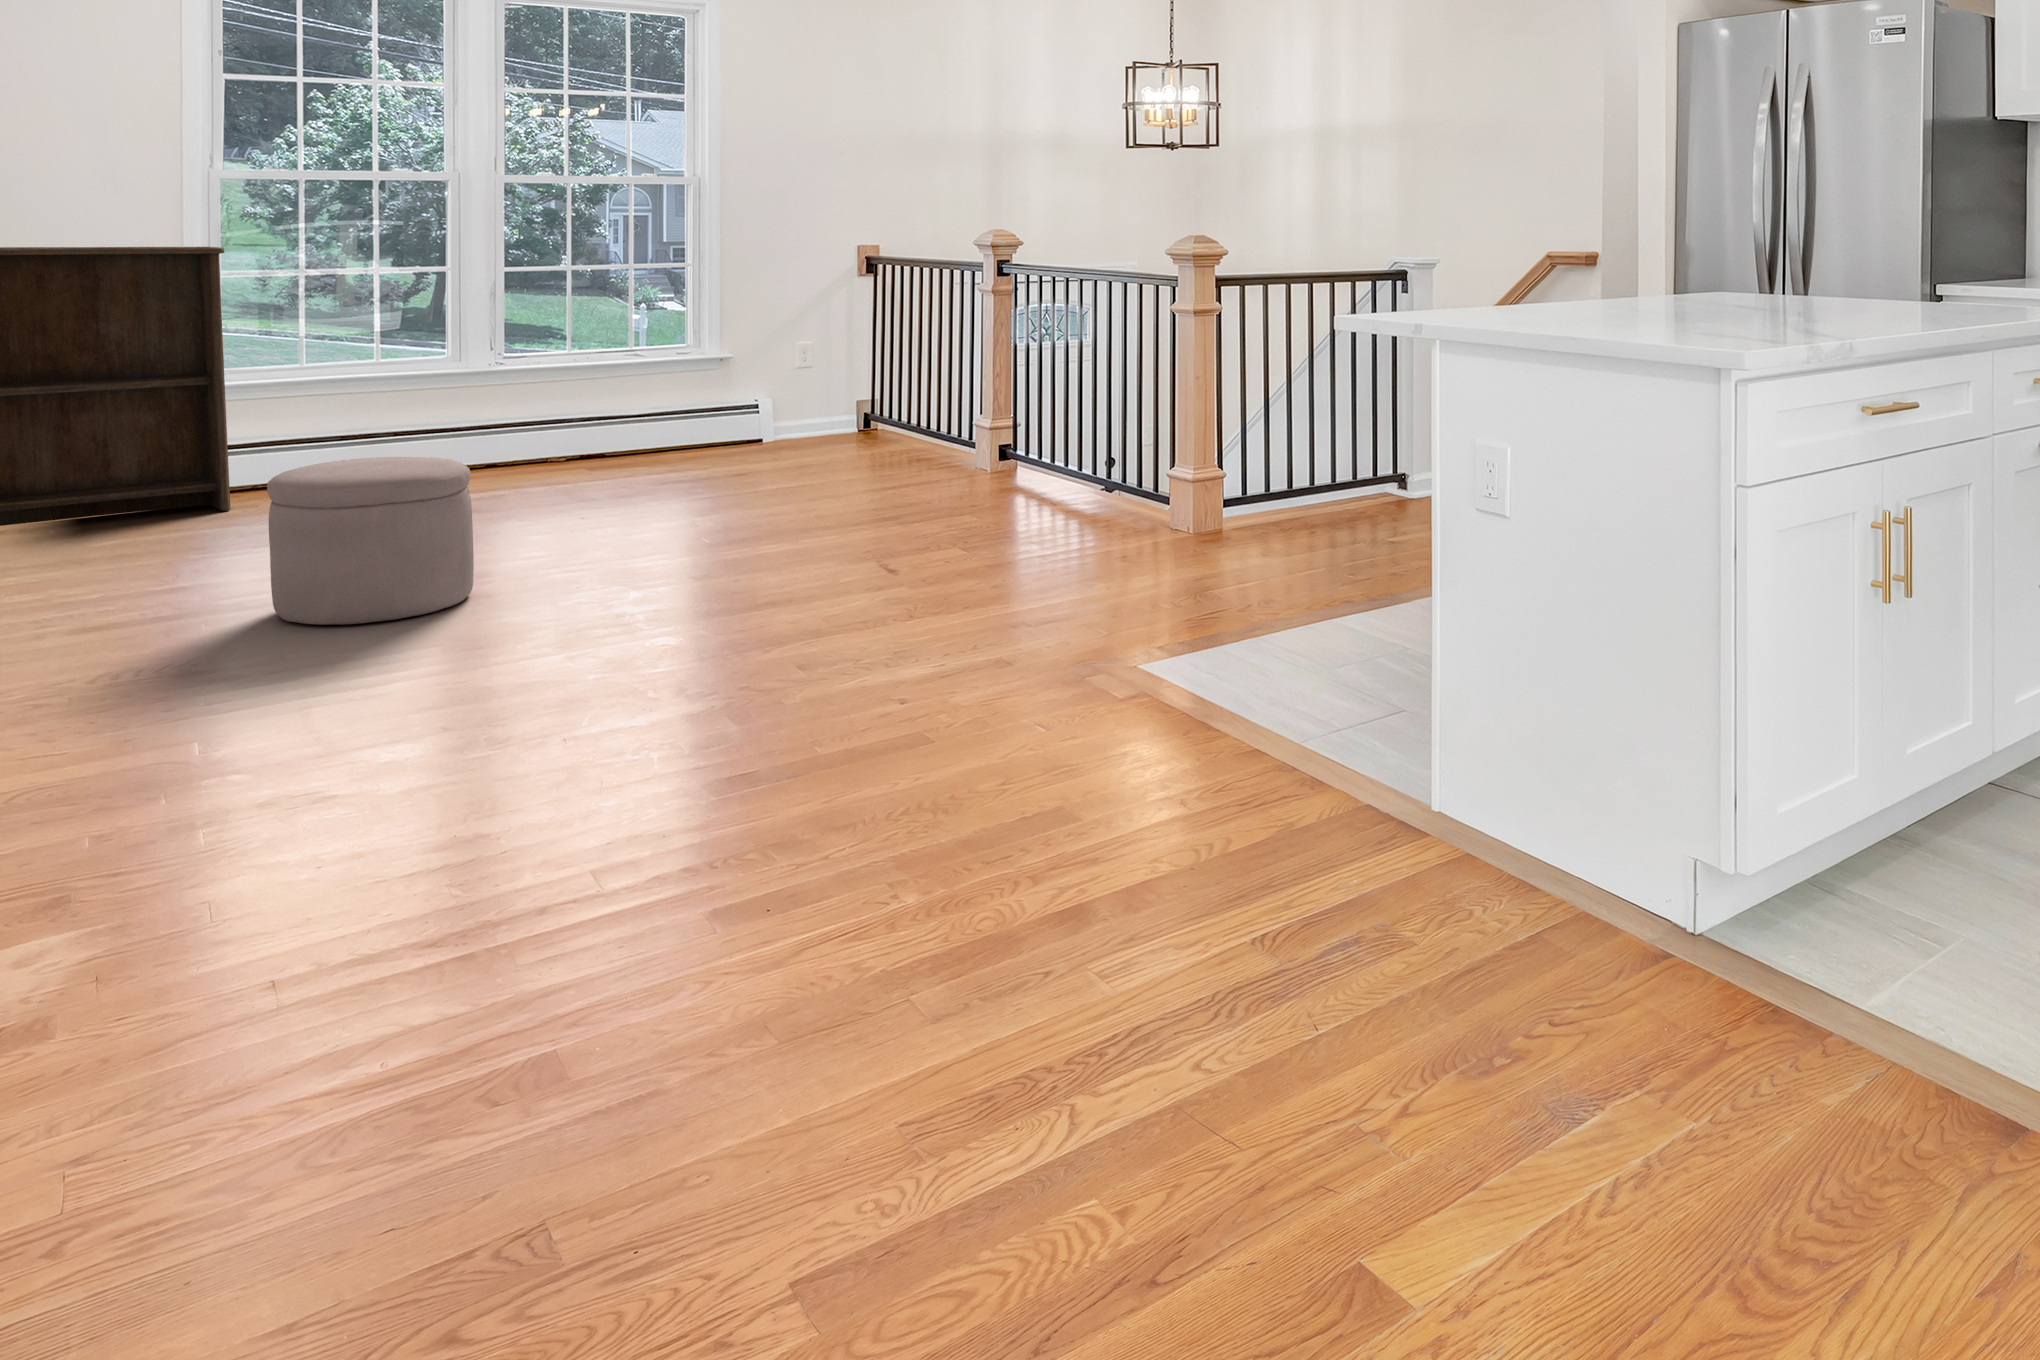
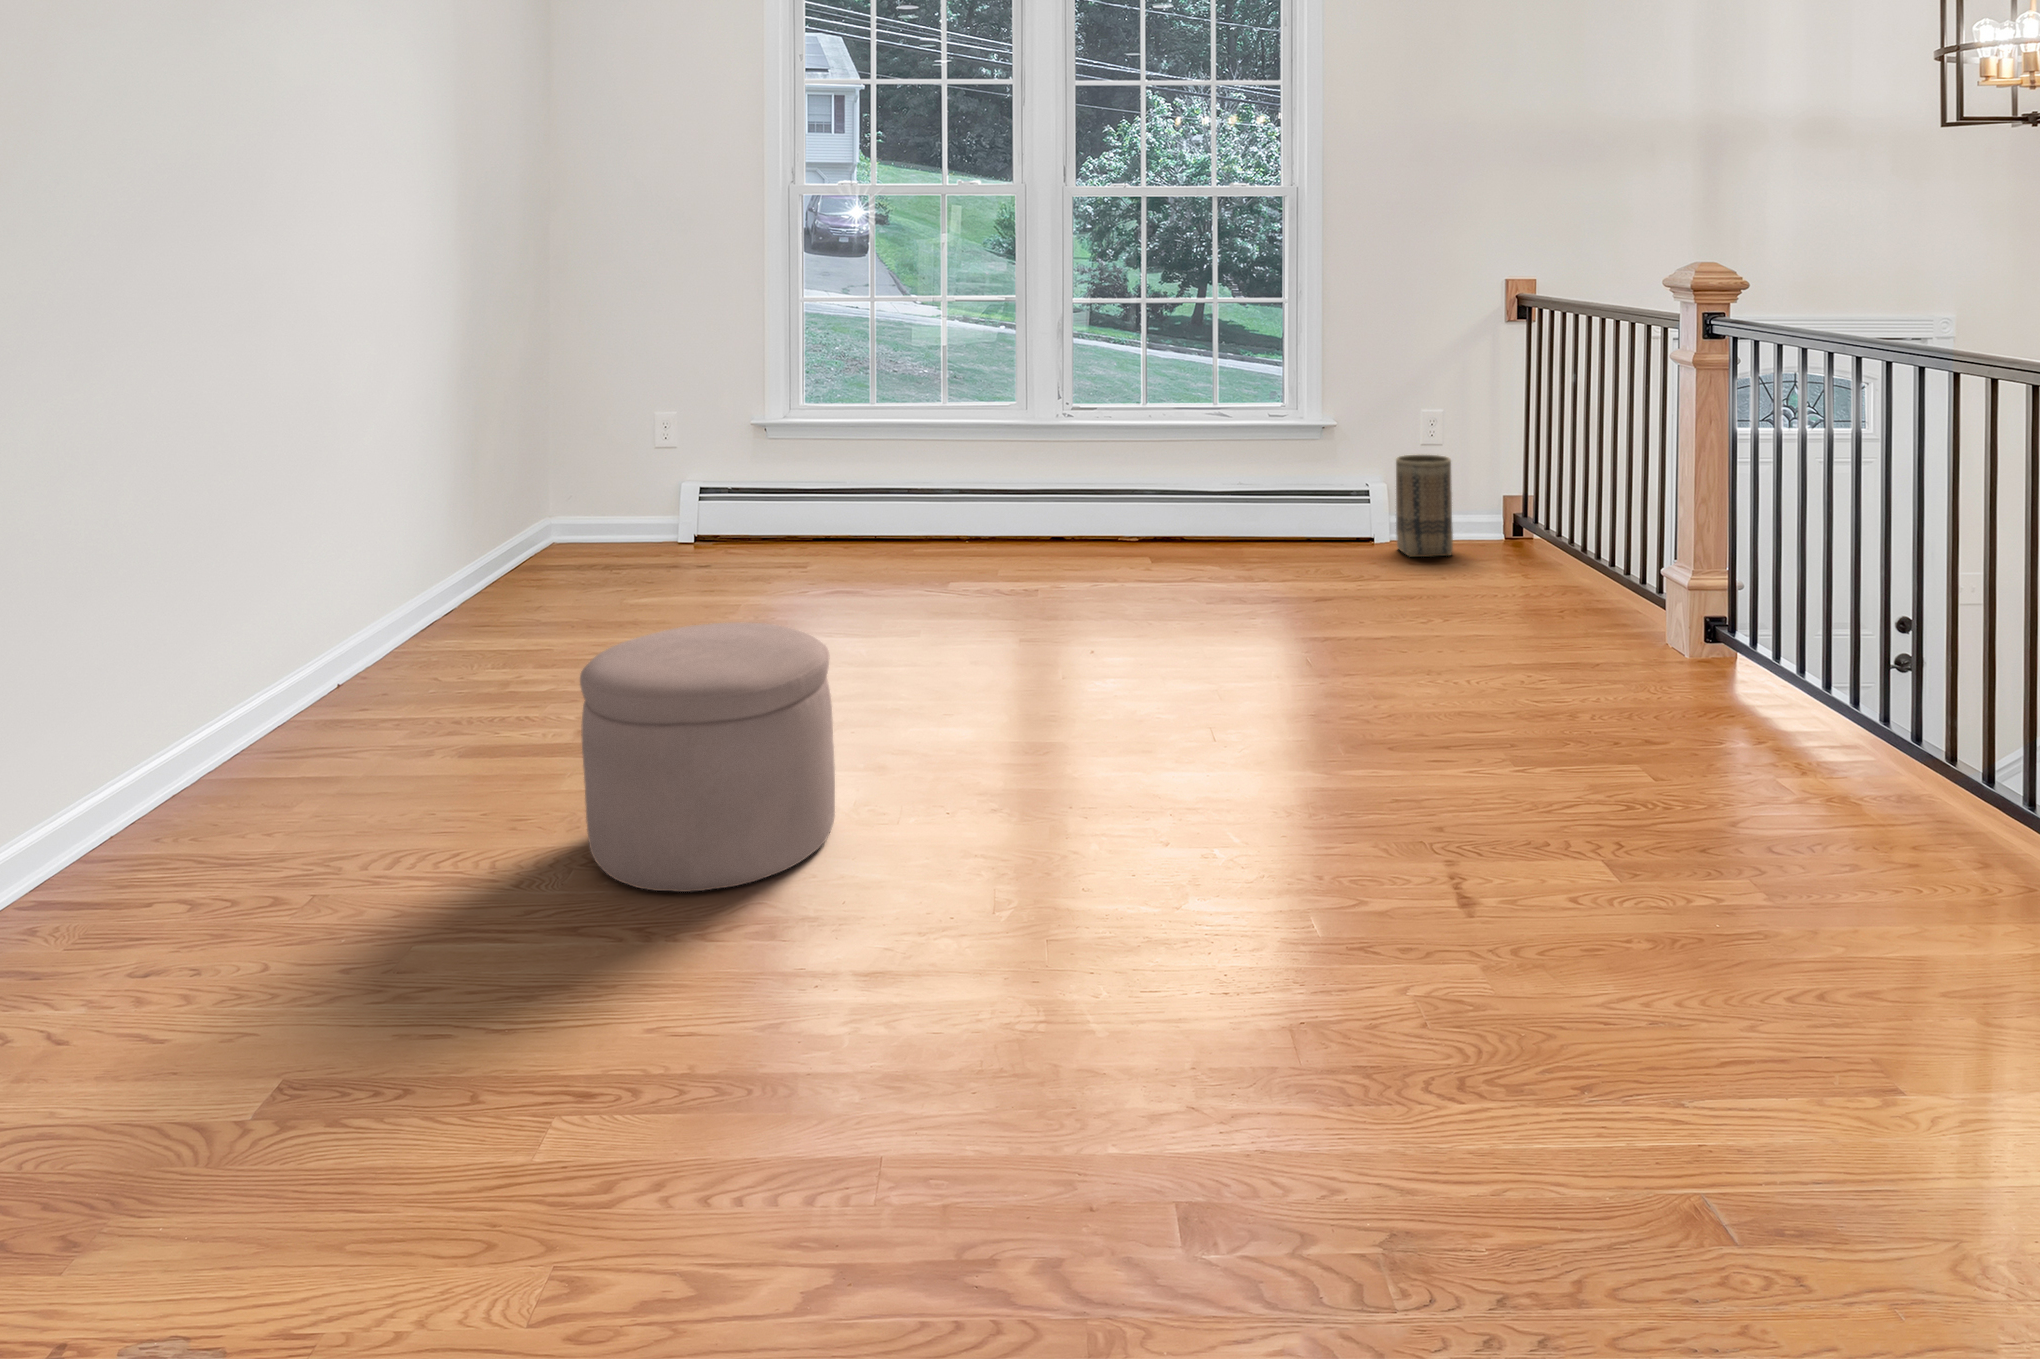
bookshelf: present [0,247,230,526] -> none [540,311,787,611]
basket: none [779,369,823,445] -> present [1396,454,1453,557]

